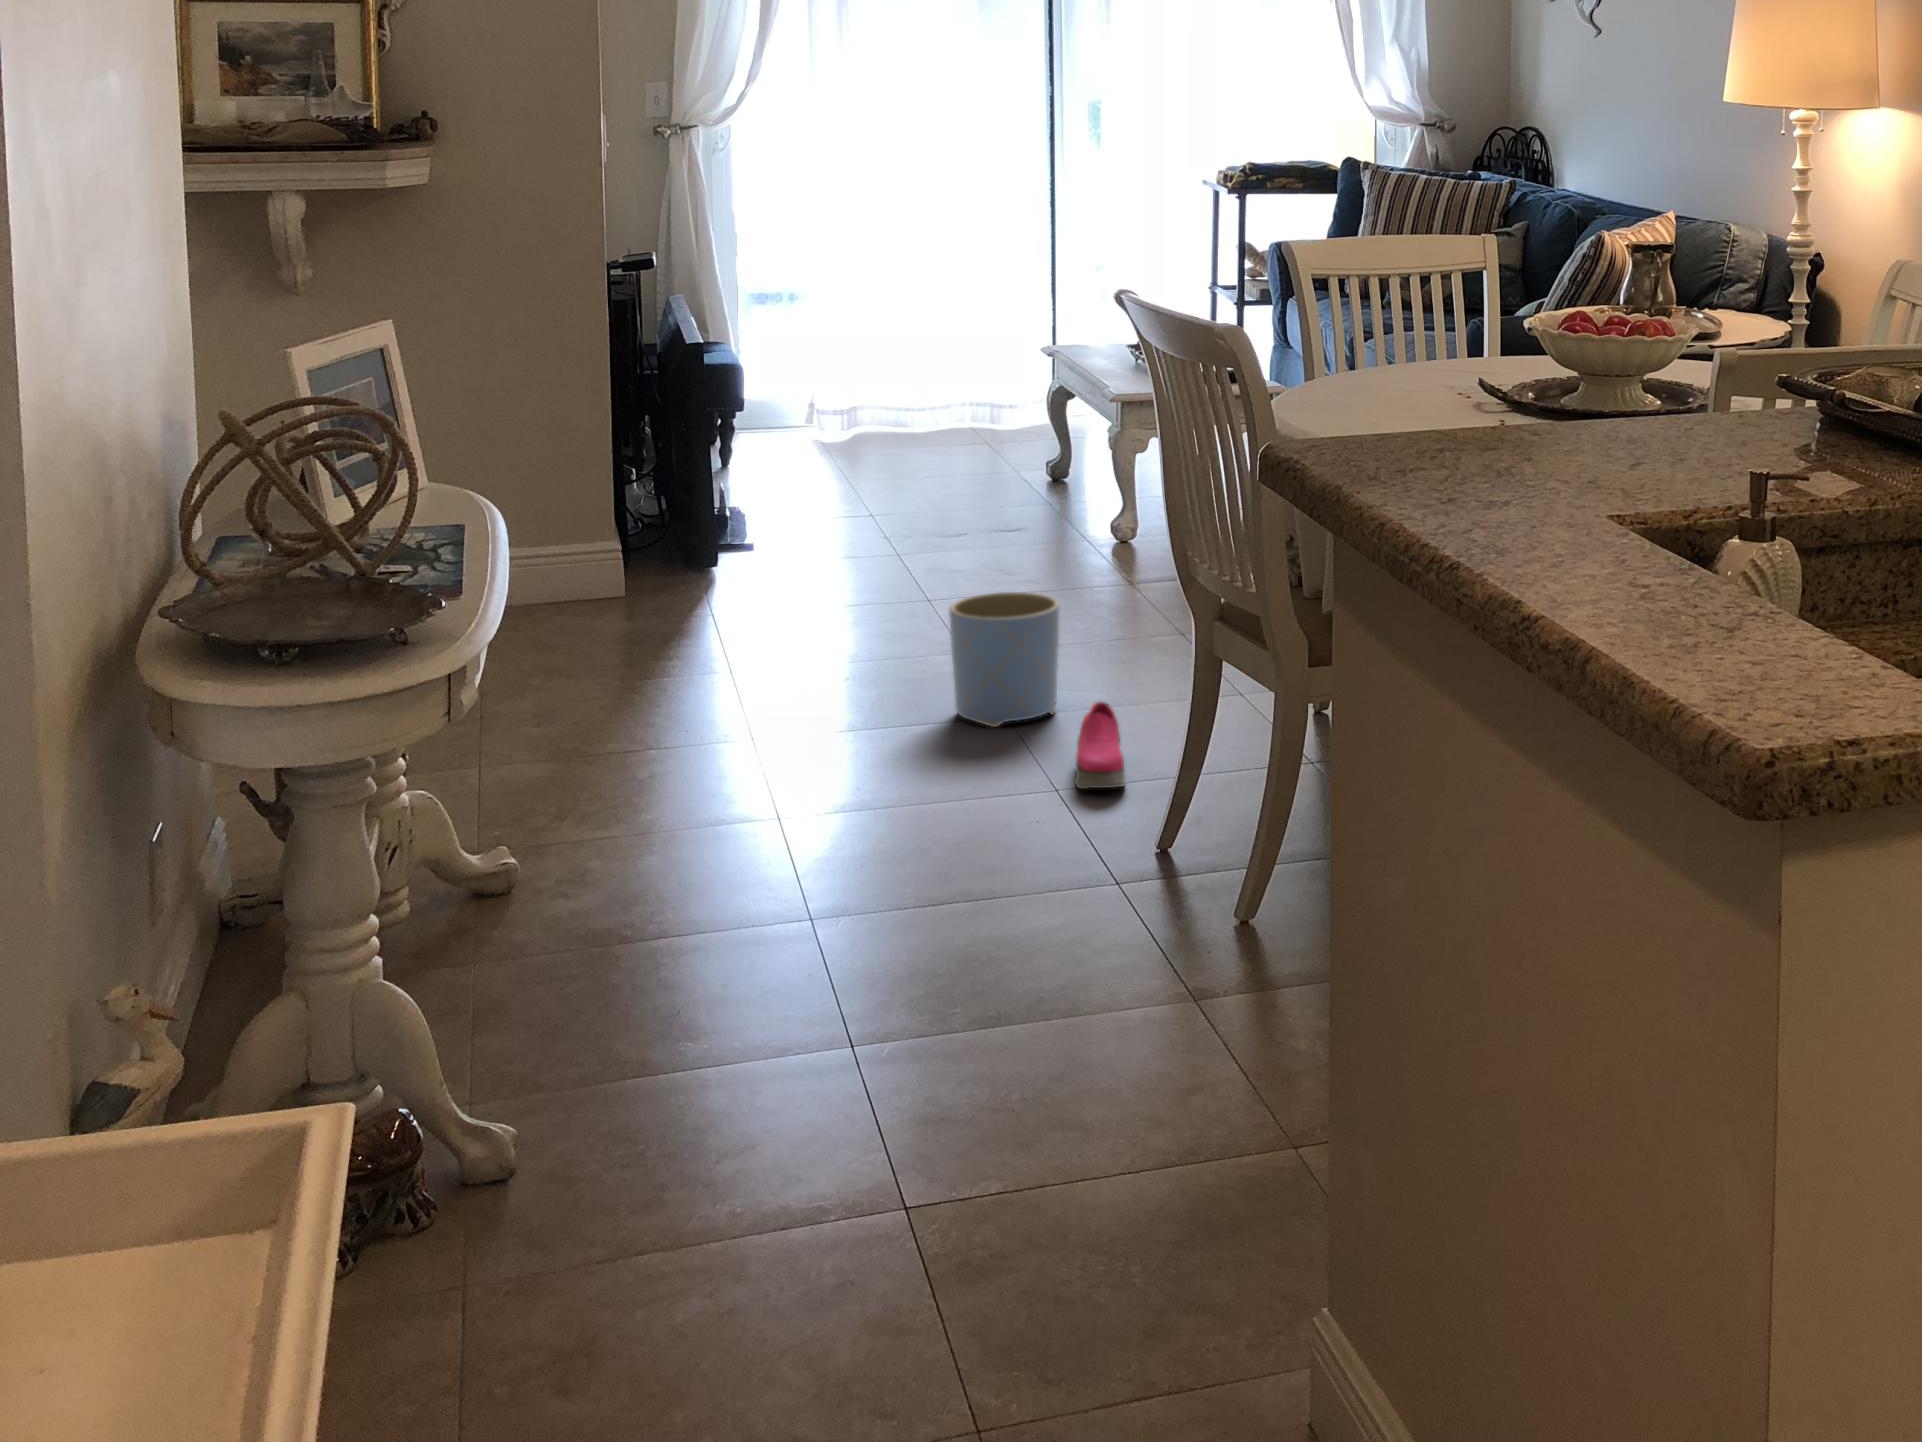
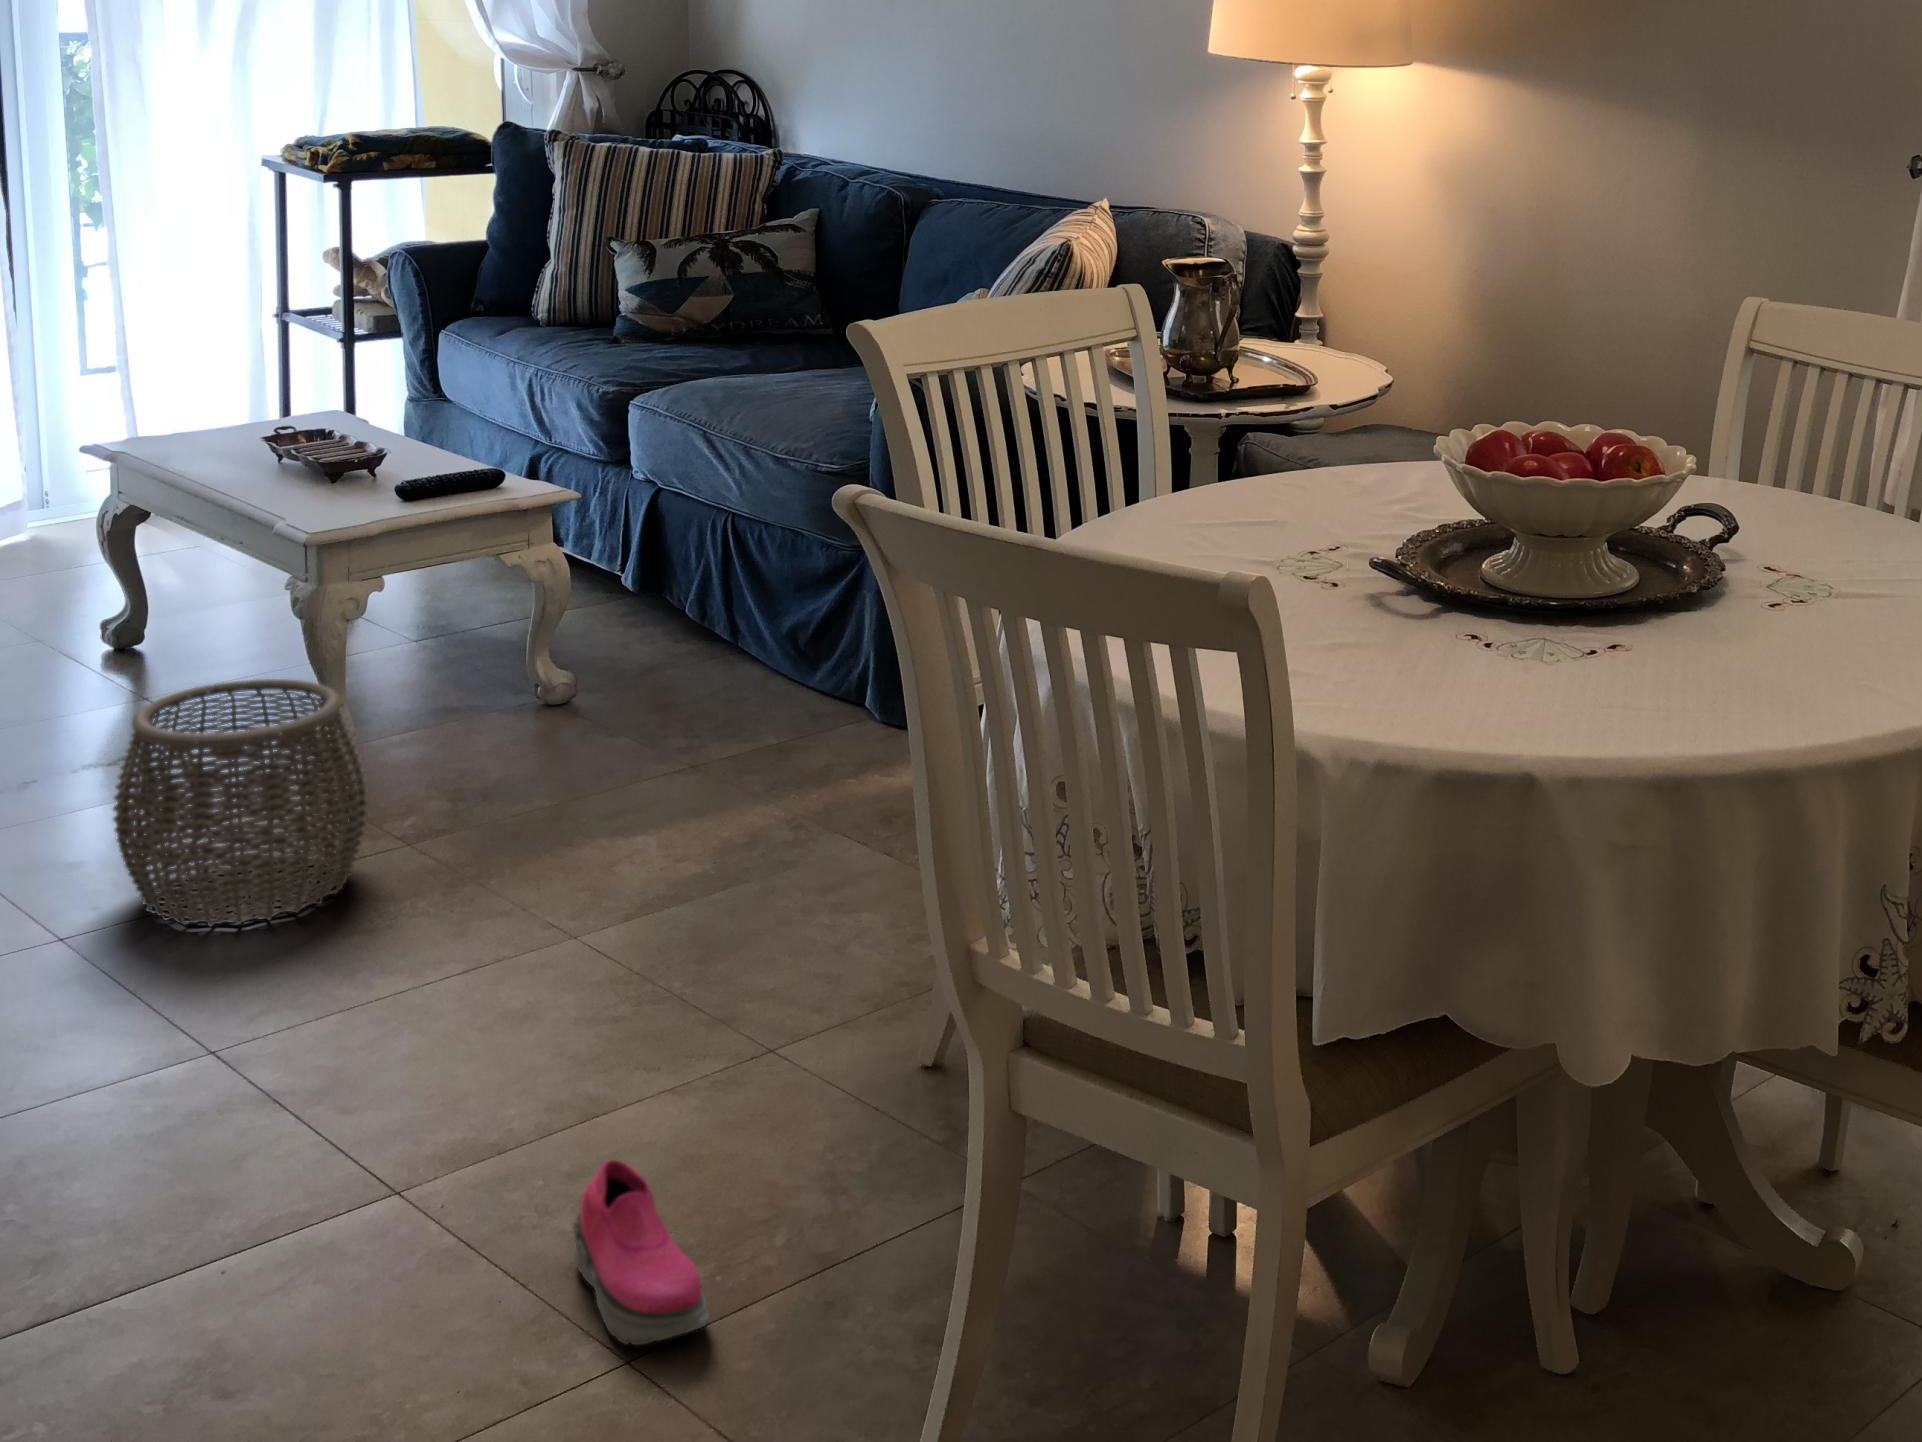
woven basket: none [967,470,1108,609] -> present [113,679,368,926]
planter: present [949,592,1059,727] -> none [244,955,454,1218]

